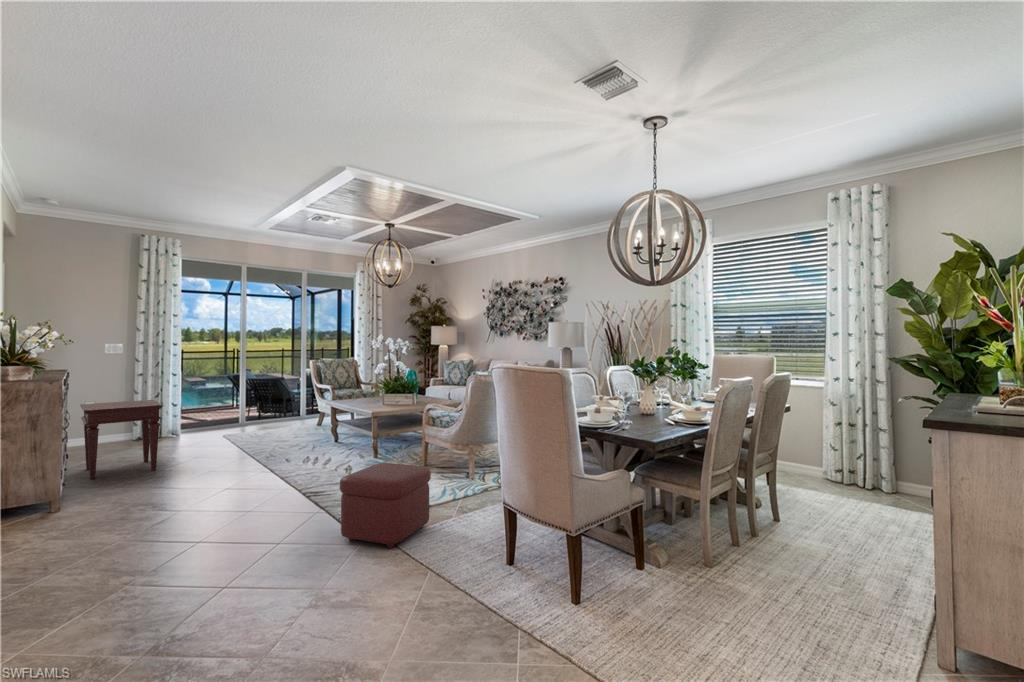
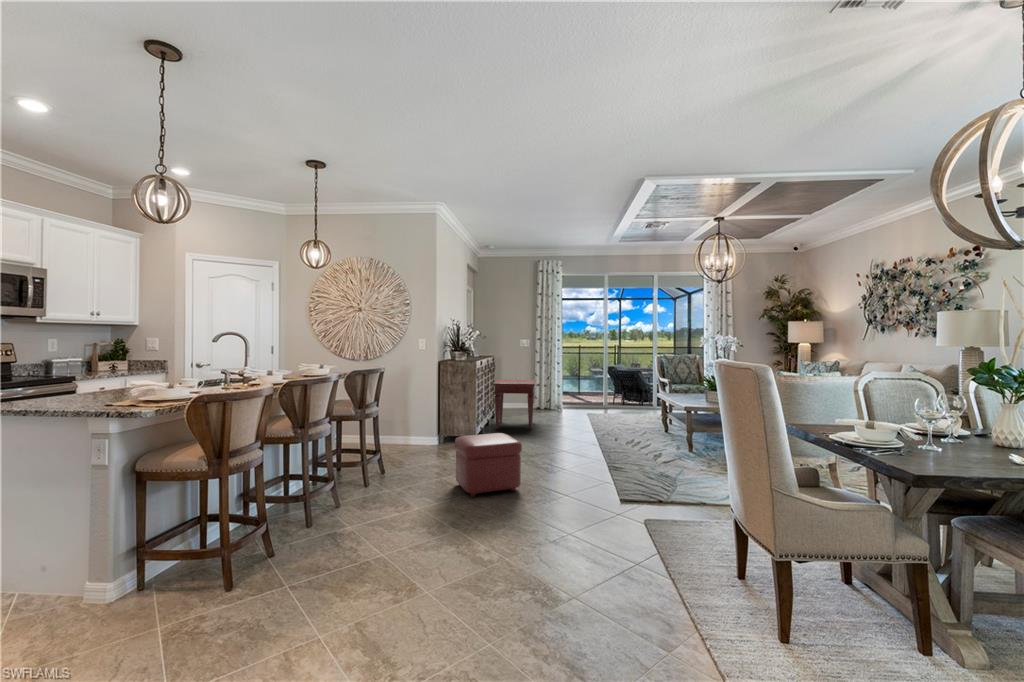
ottoman: present [340,463,431,548] -> present [455,433,522,497]

